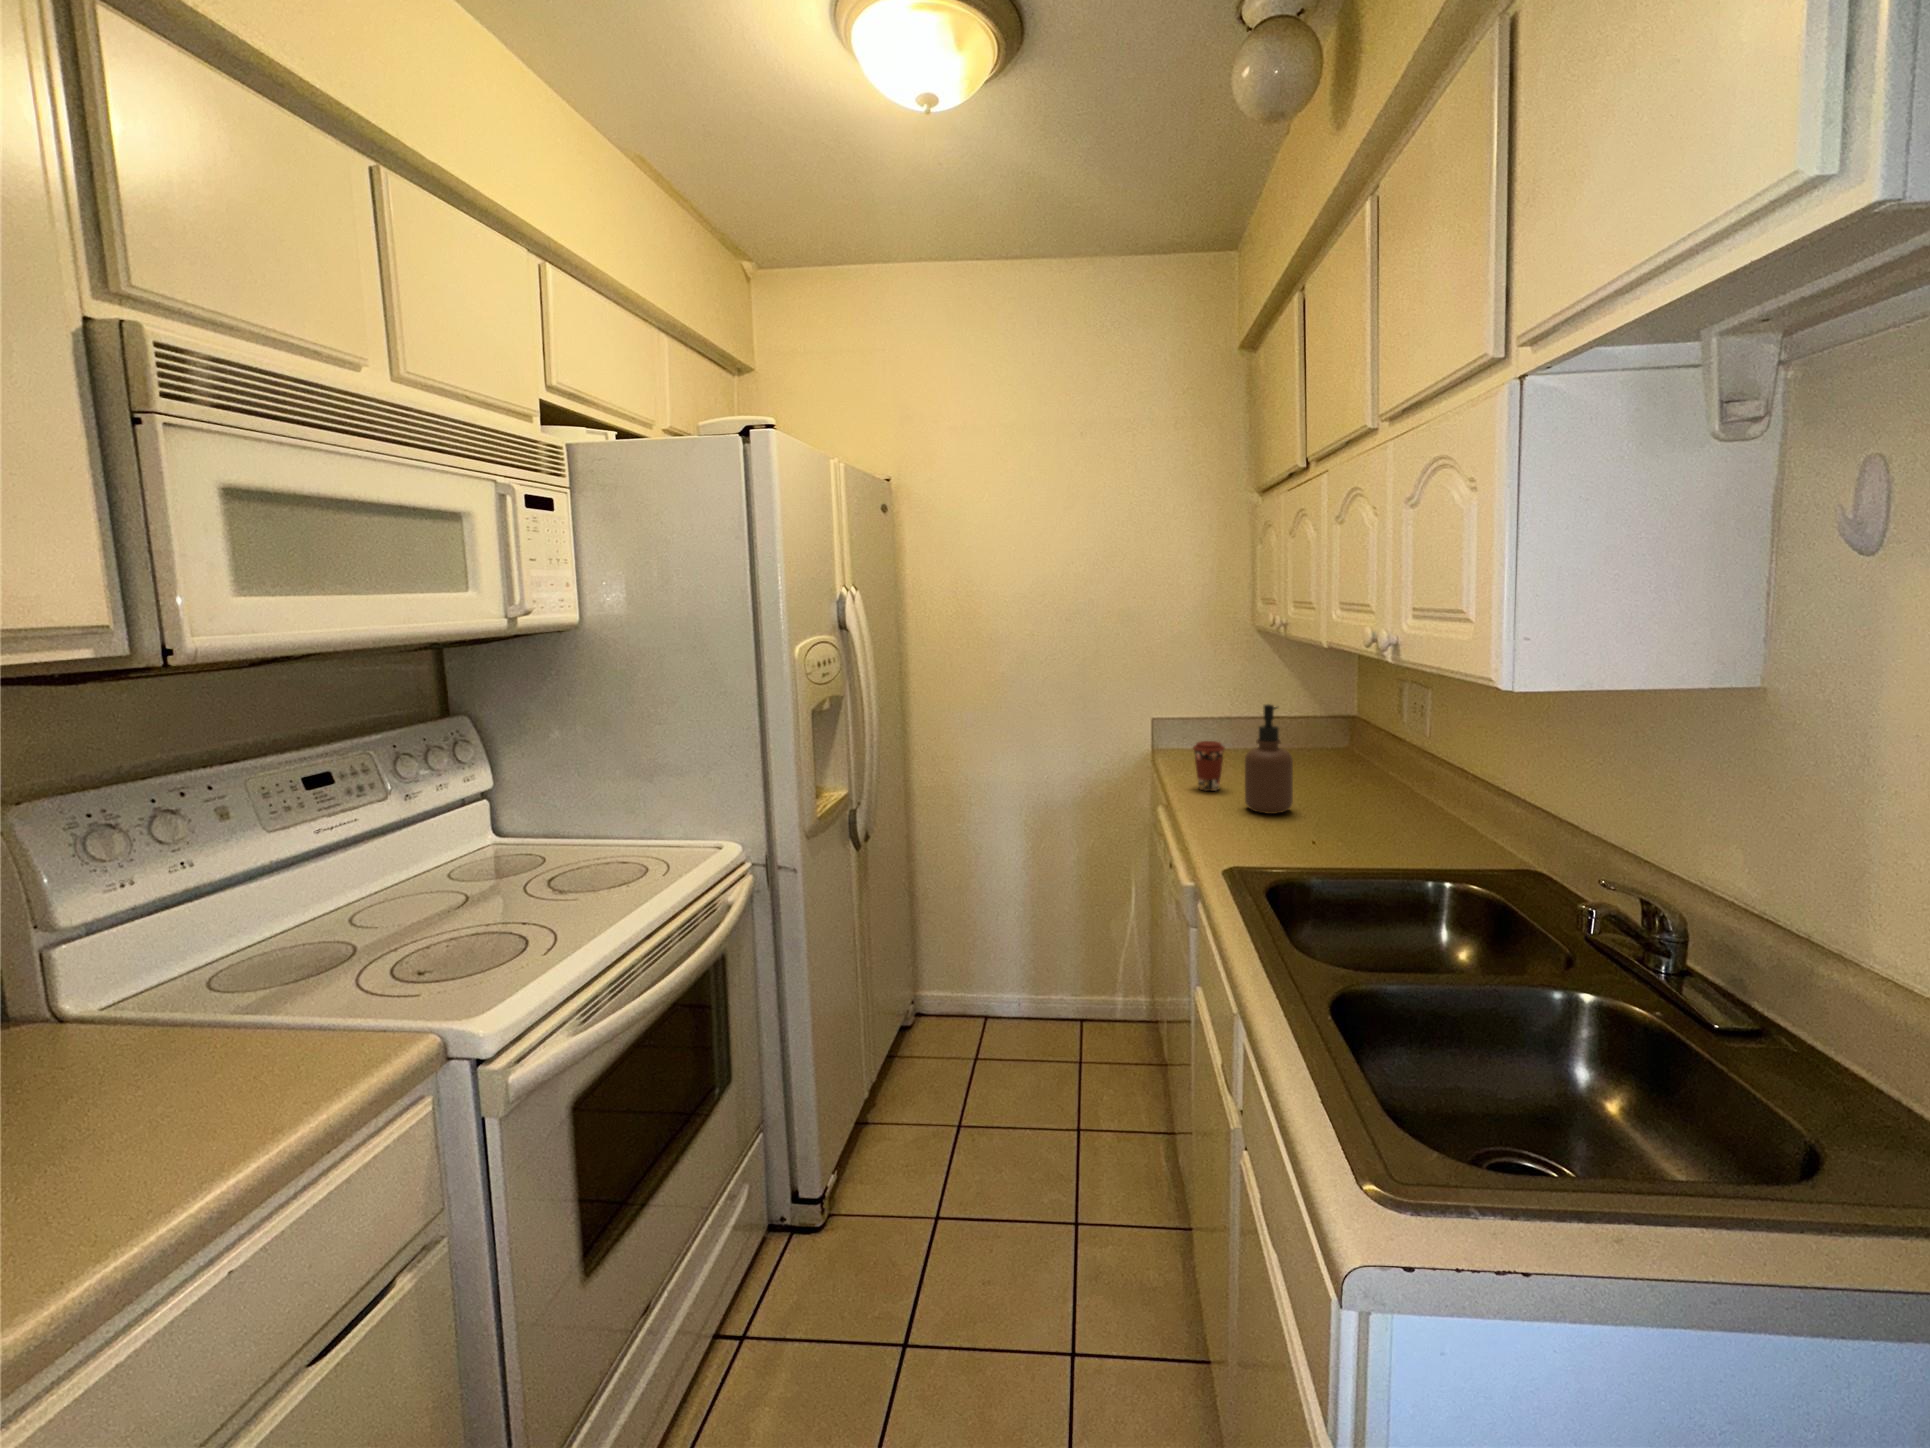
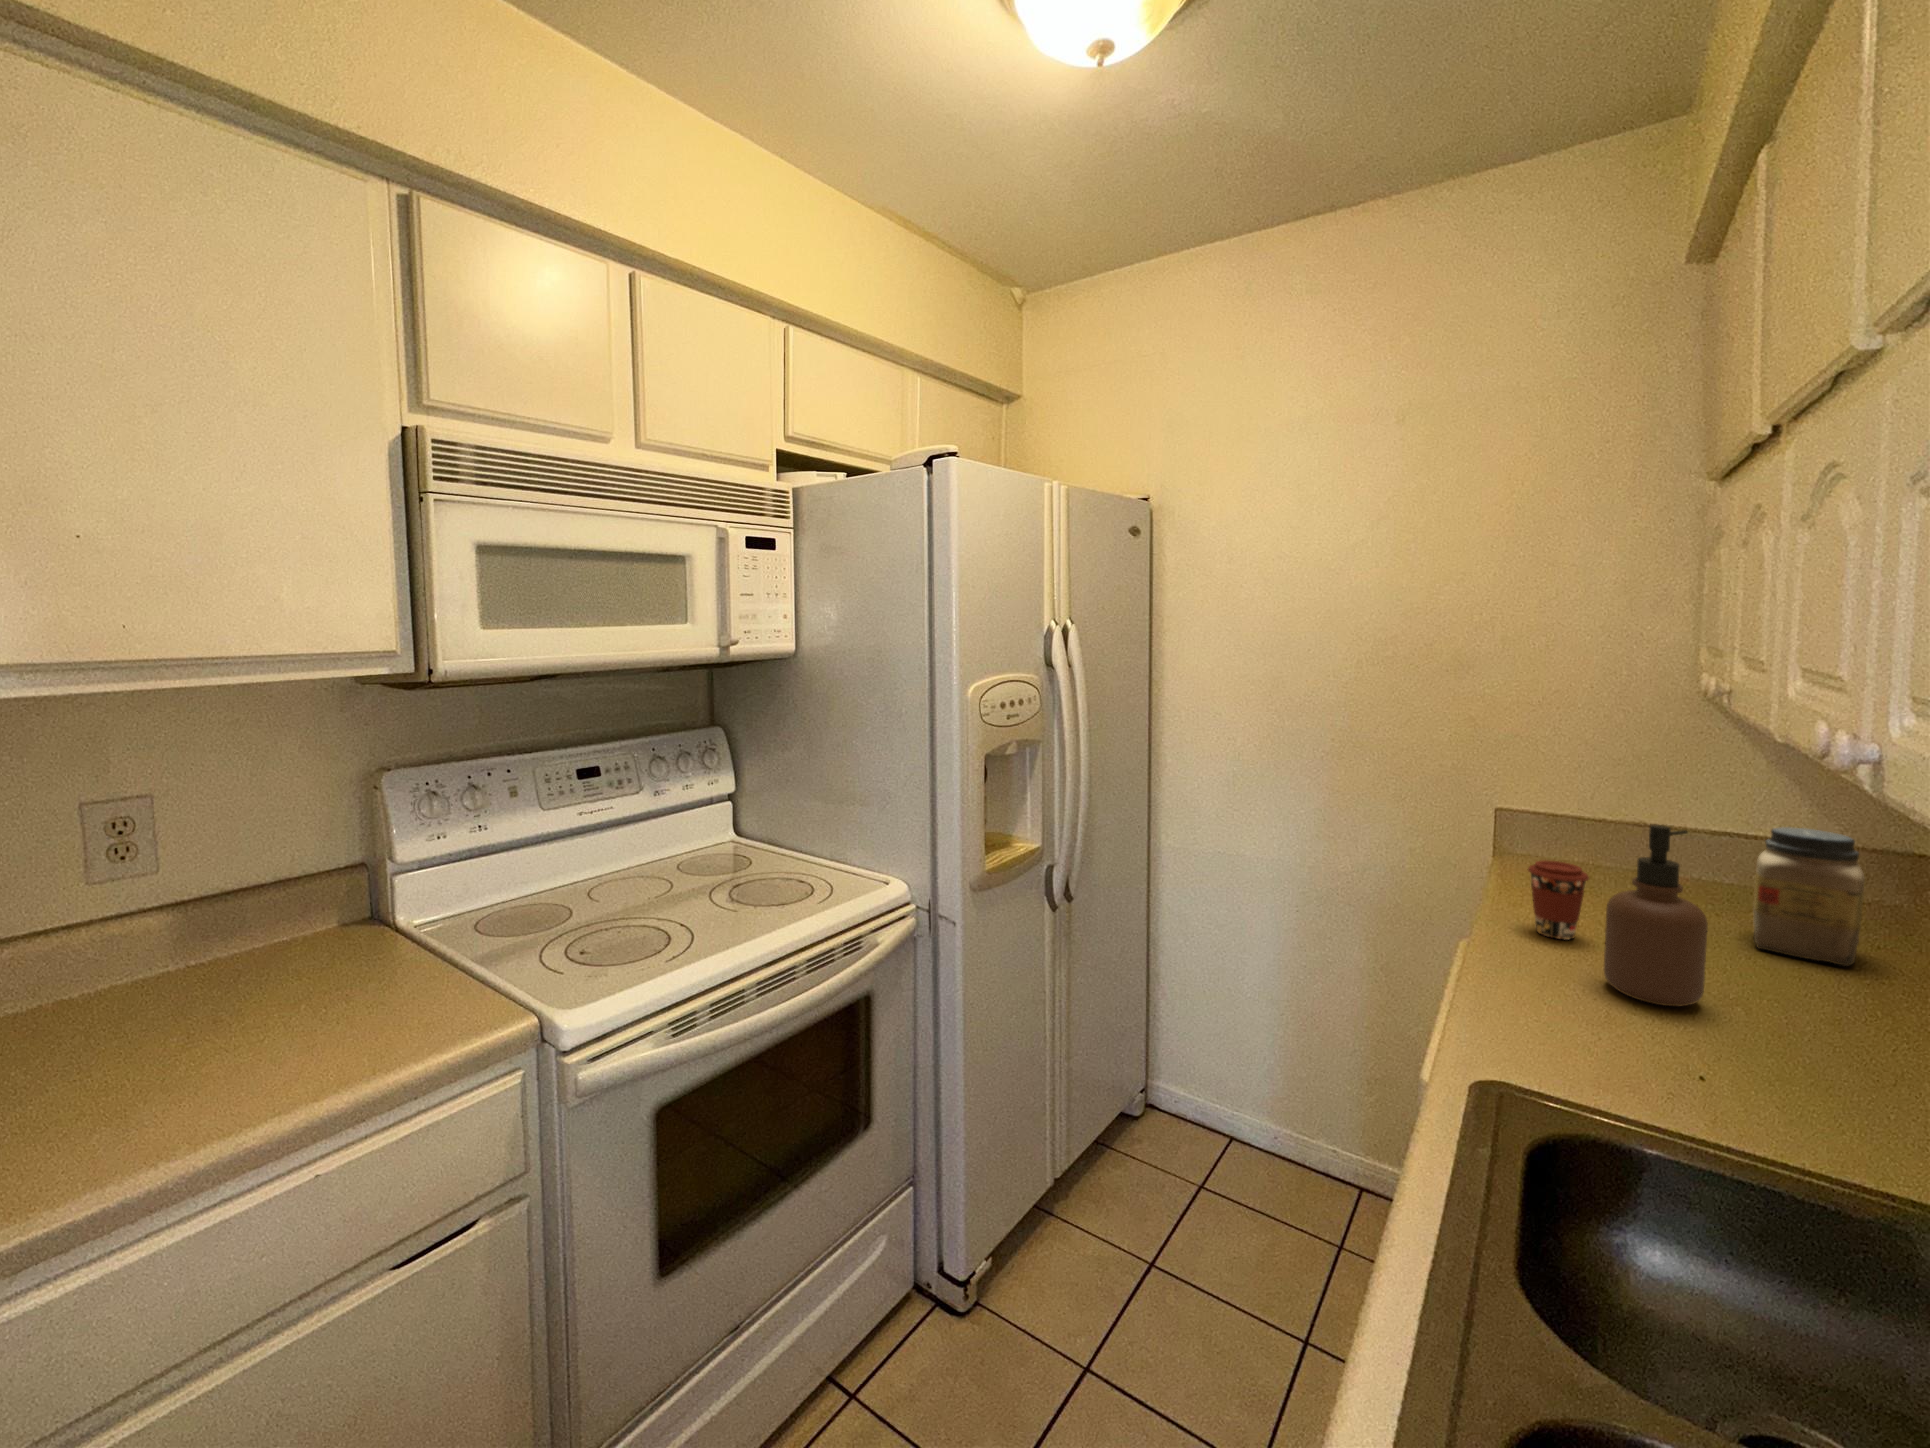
jar: none [1294,703,1341,778] -> present [1753,827,1865,966]

